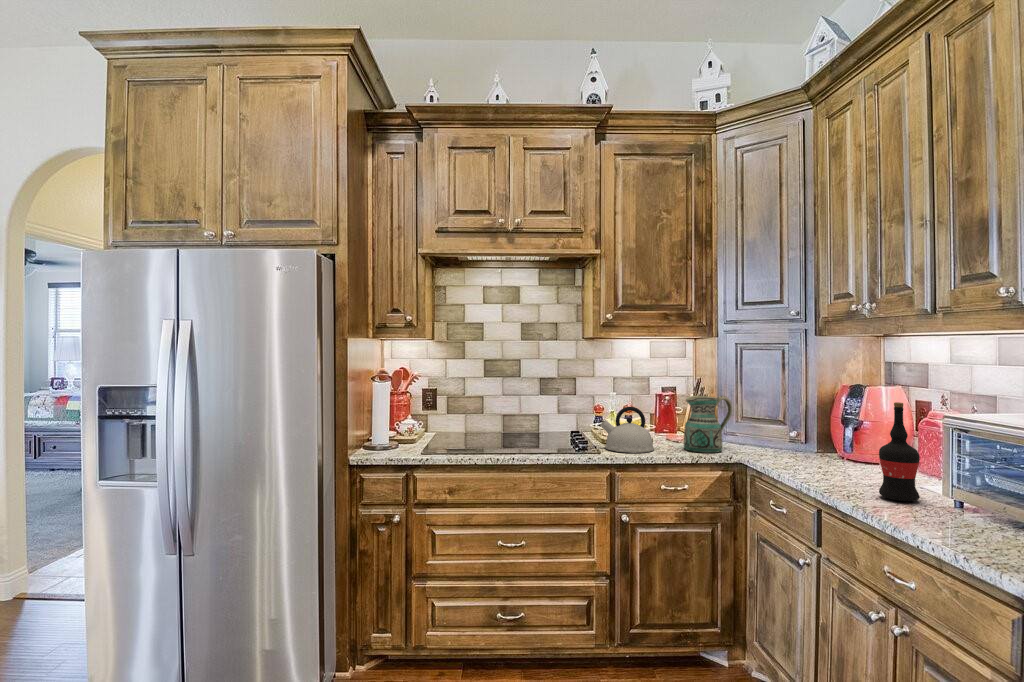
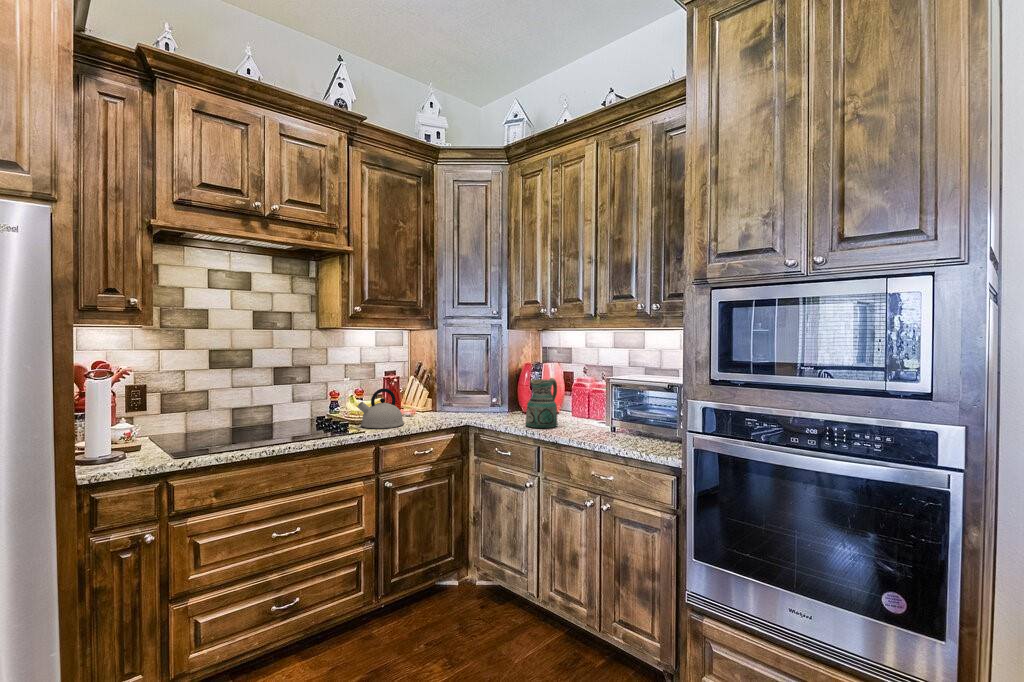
ceramic pitcher: present [684,396,732,453] -> present [526,378,558,428]
wine bottle: present [879,402,920,501] -> none [576,372,597,432]

